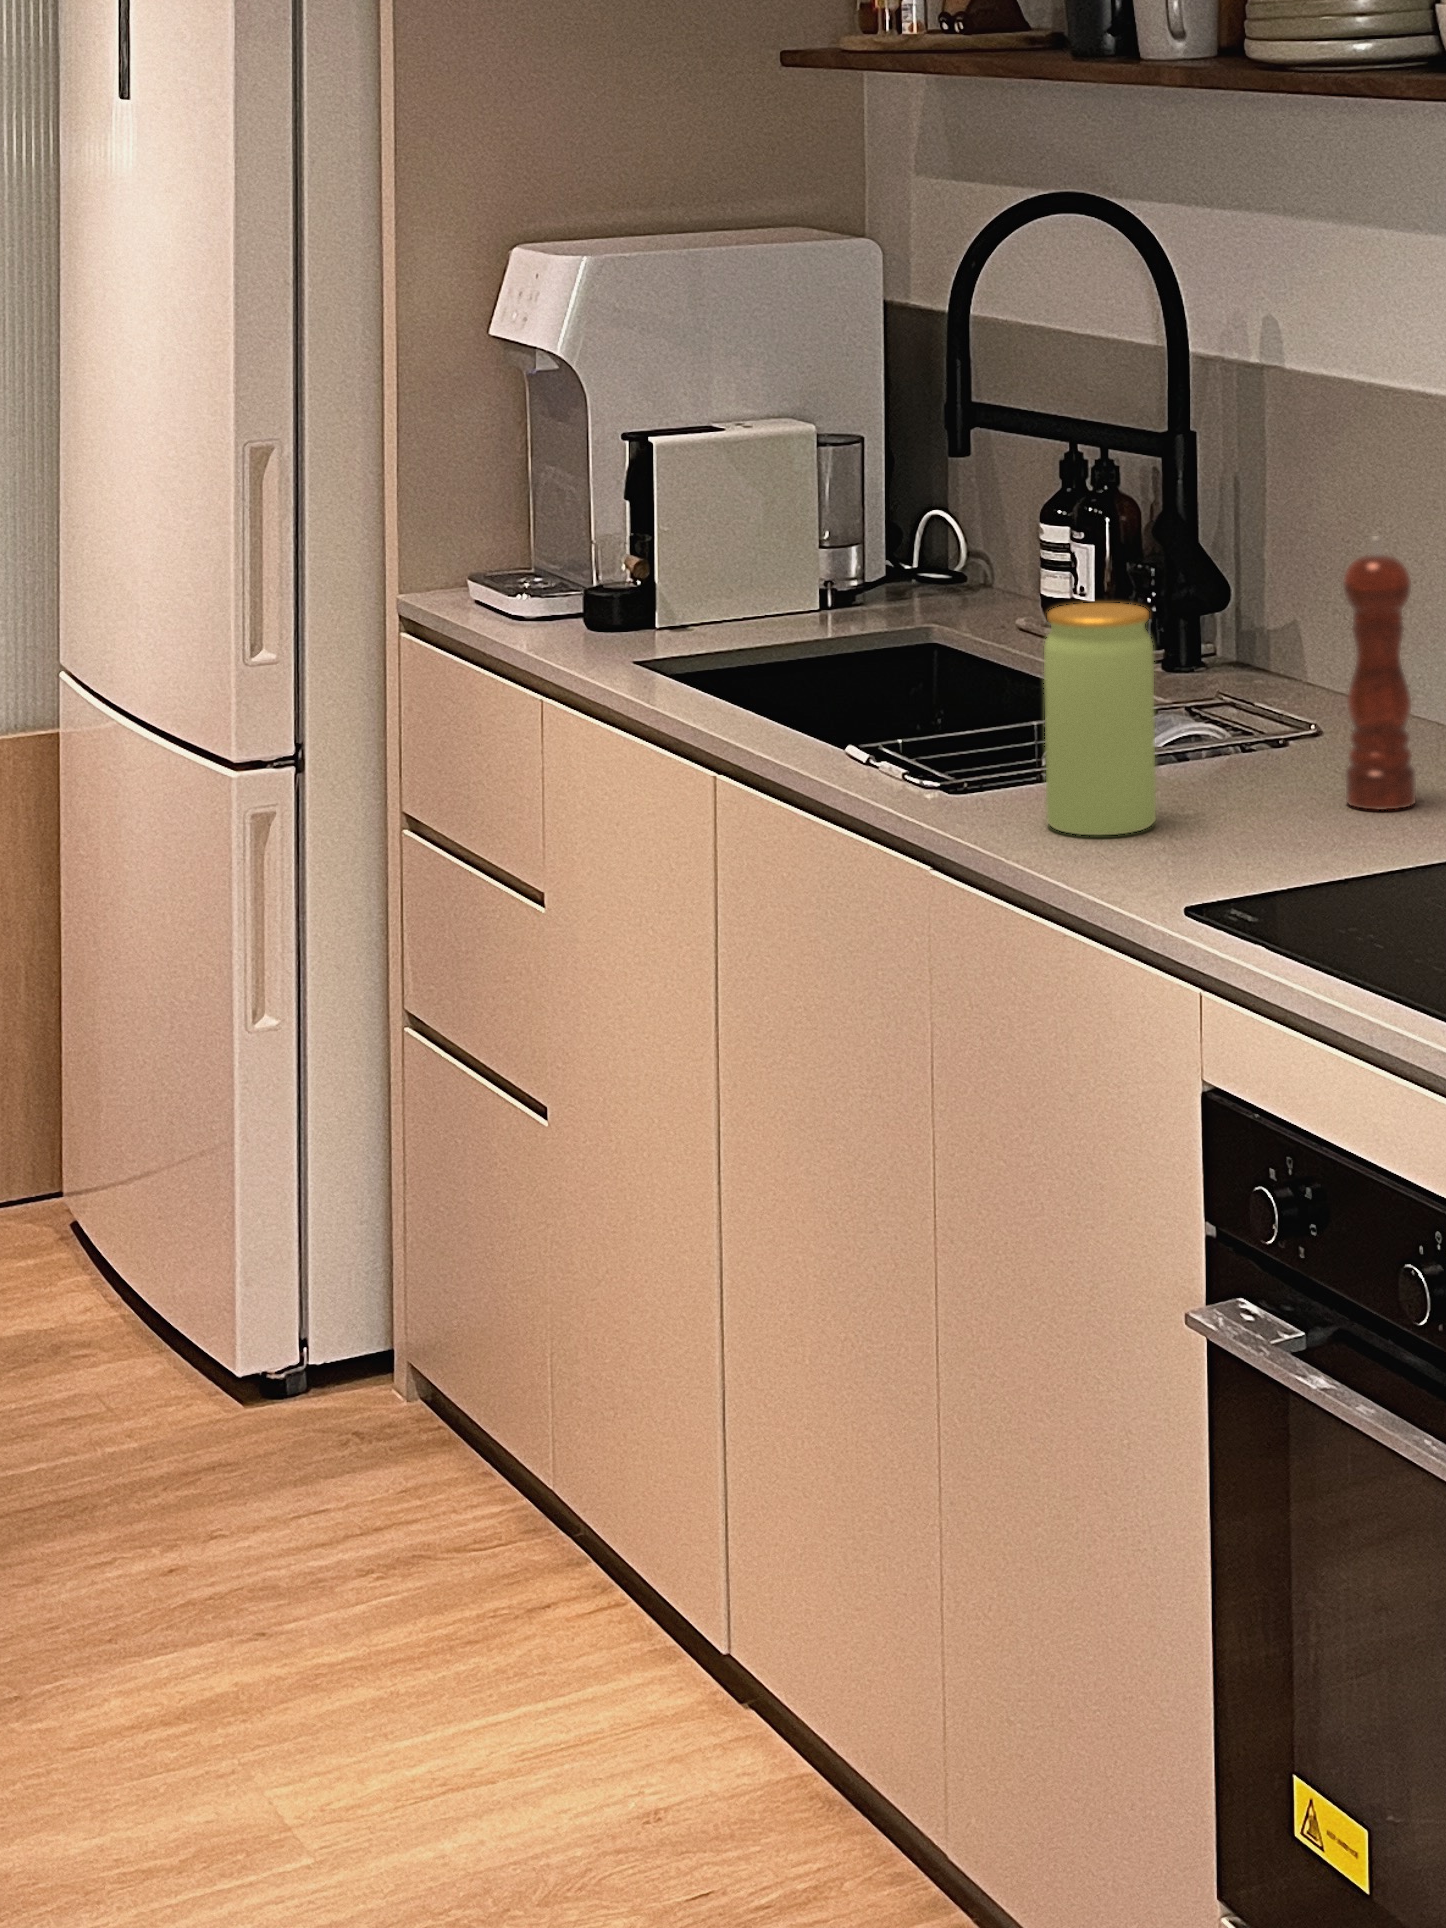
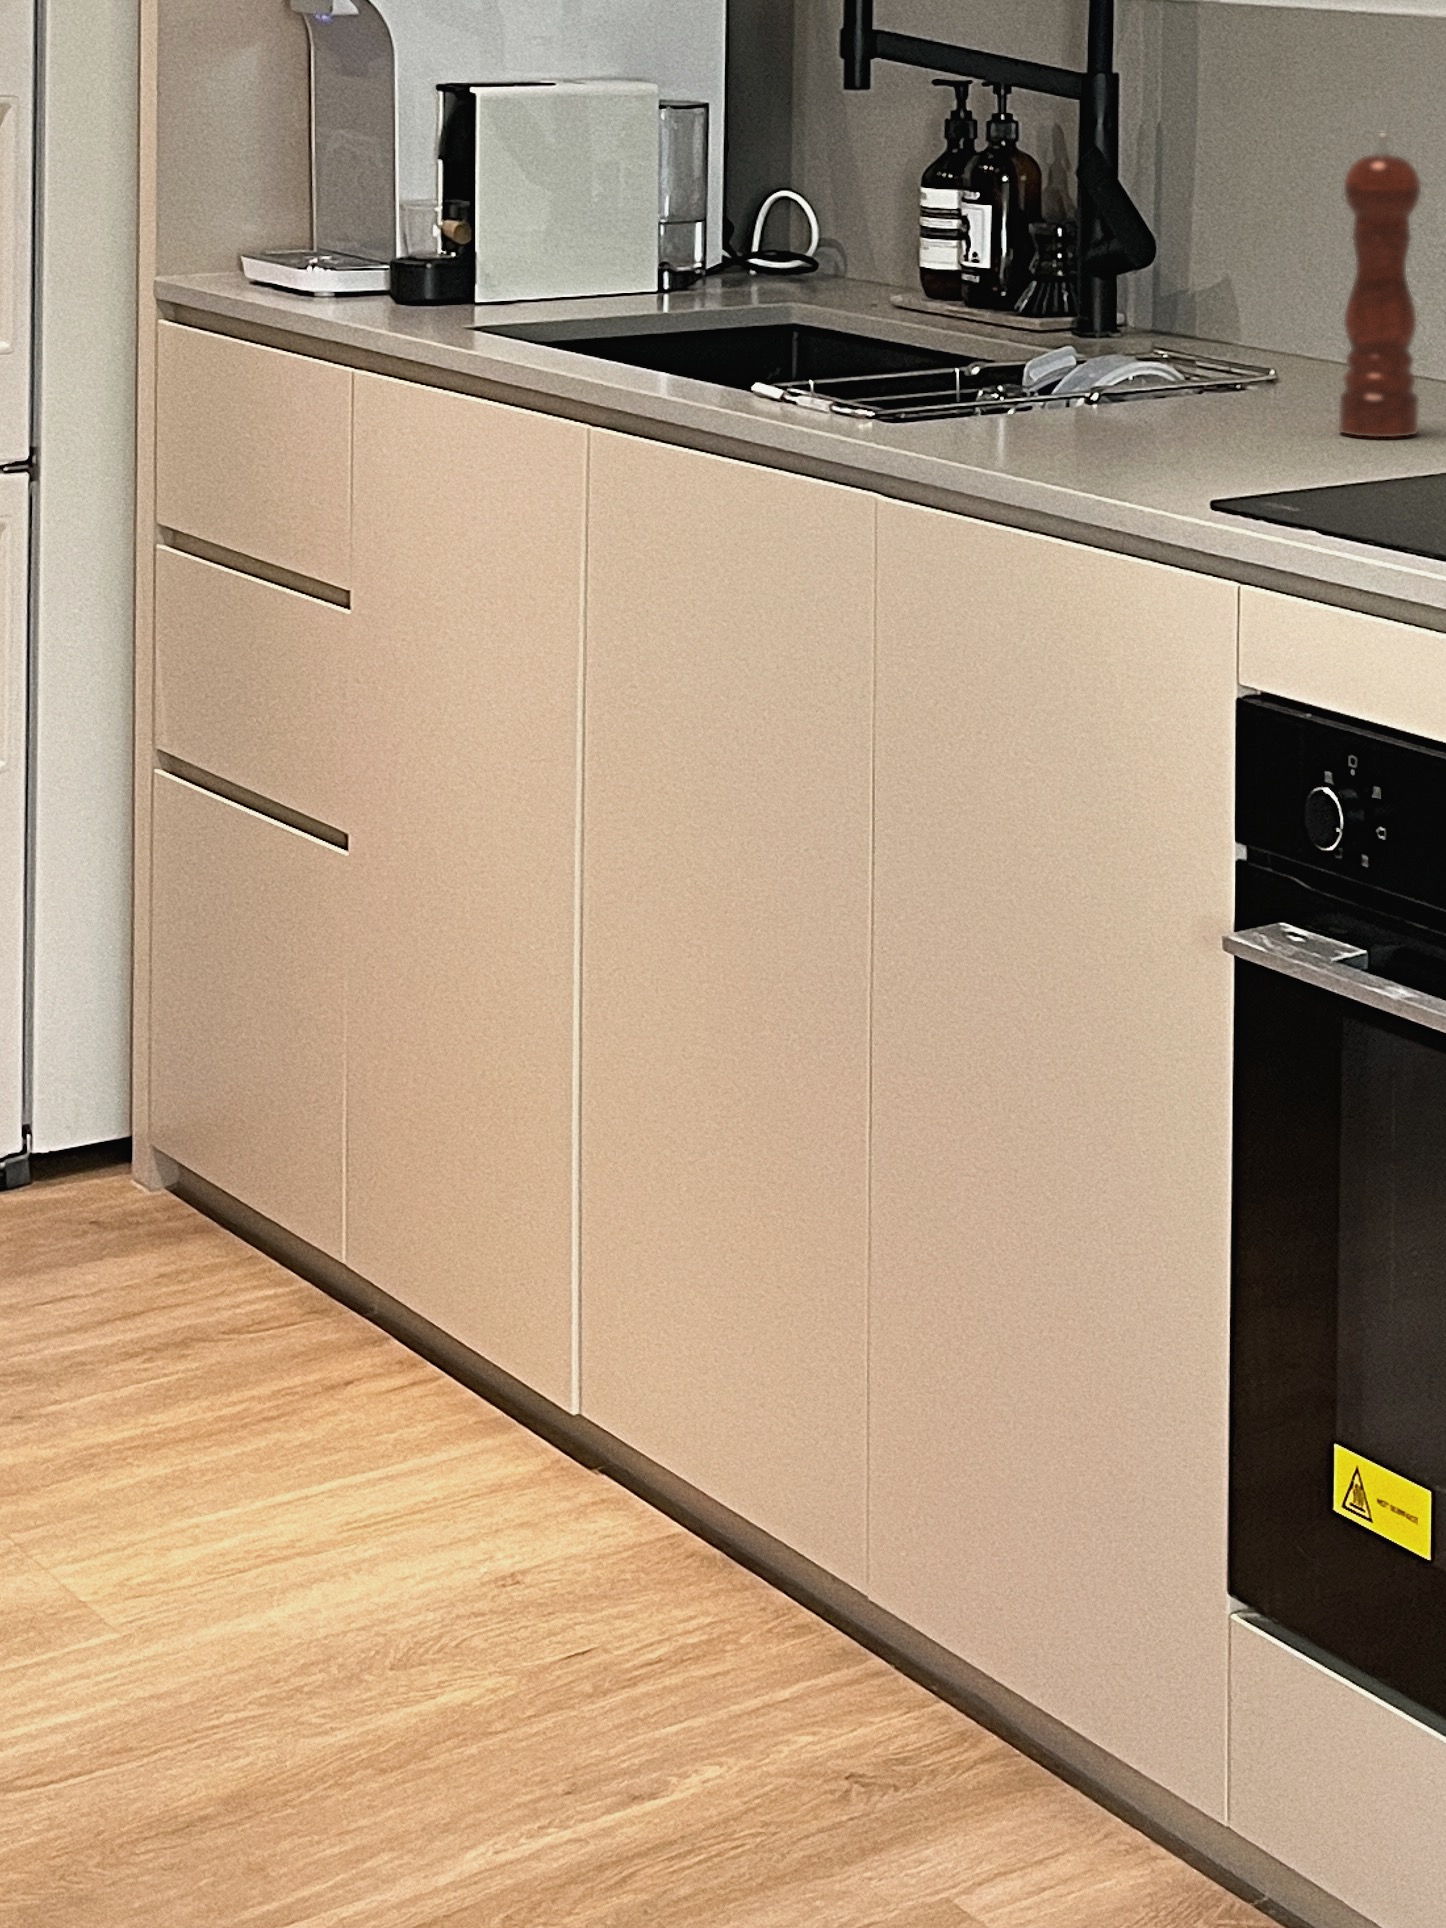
jar: present [1044,603,1156,835] -> none [1010,199,1137,453]

